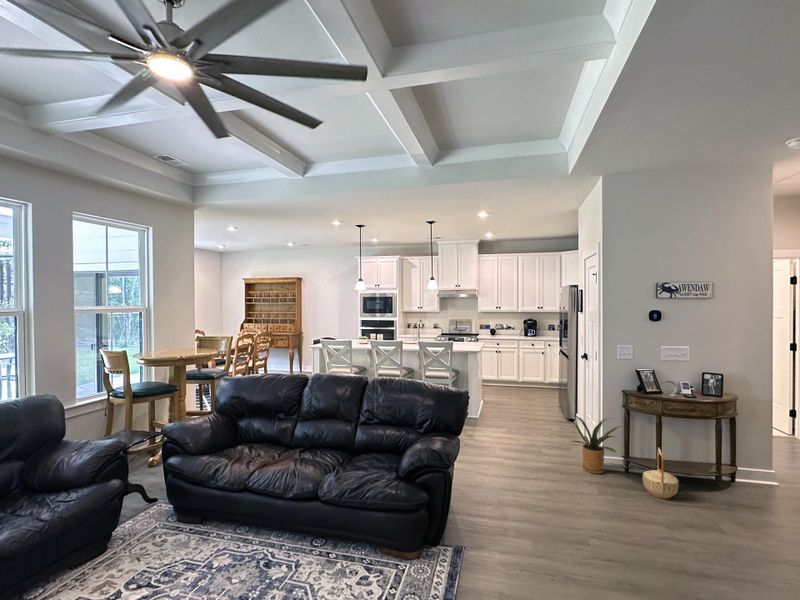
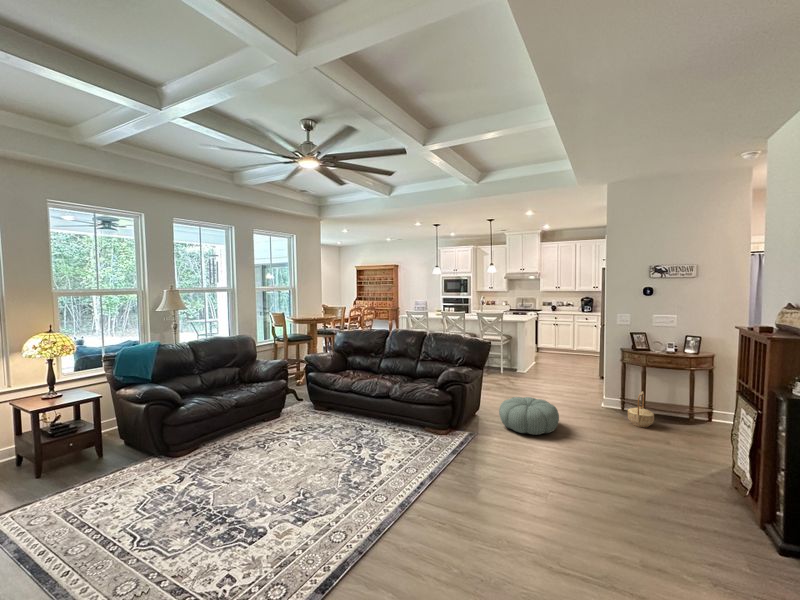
house plant: present [571,415,621,474] -> none [579,366,621,410]
pouf: none [487,469,577,536] -> present [499,397,559,435]

